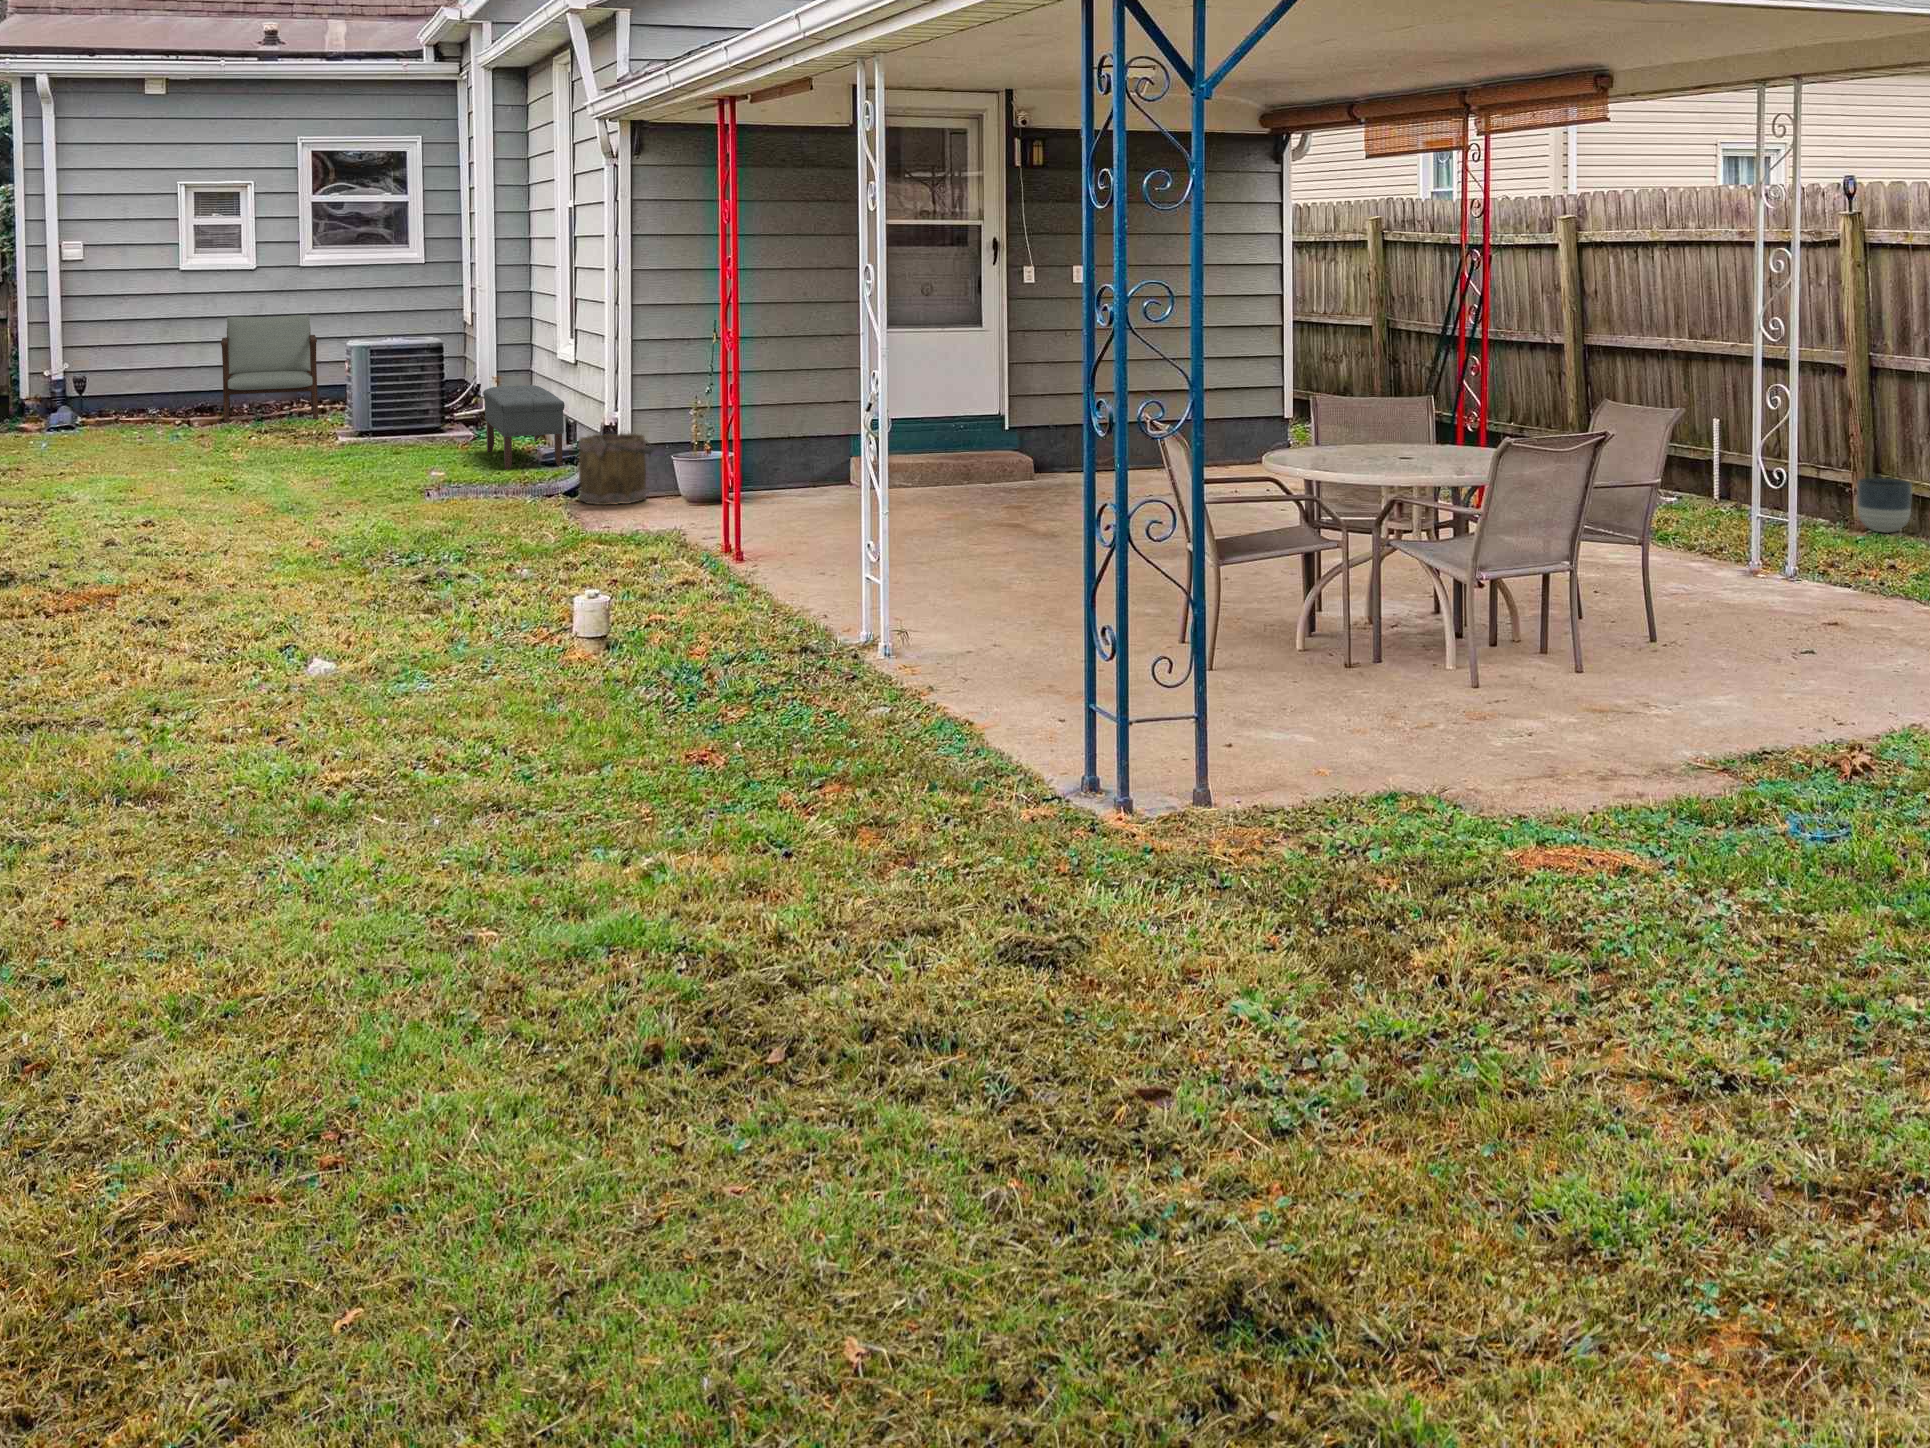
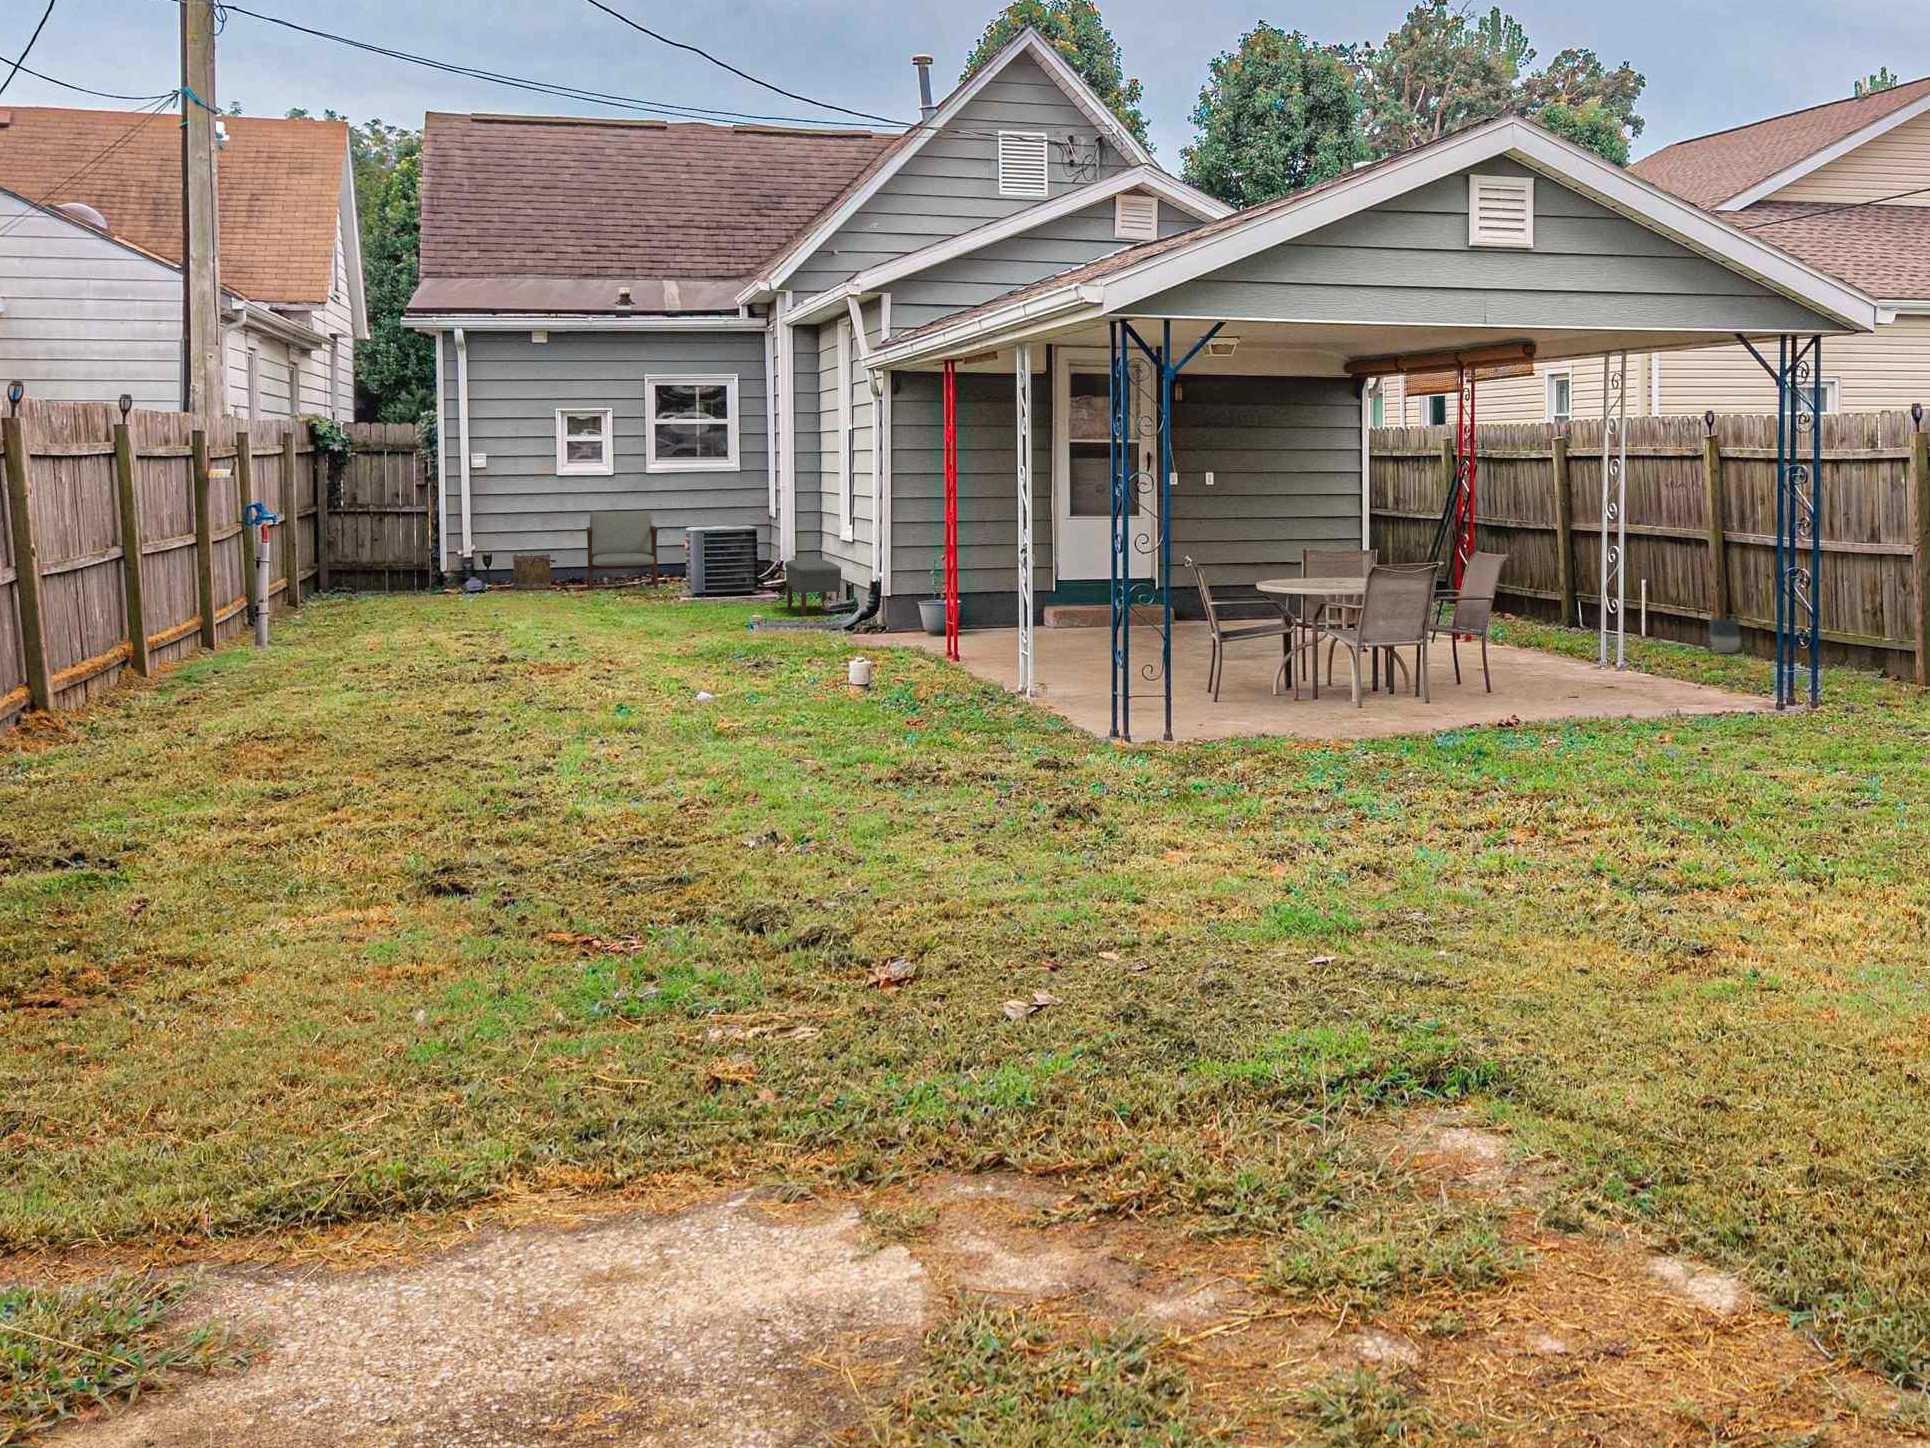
bucket: present [579,433,654,505] -> present [513,554,556,590]

